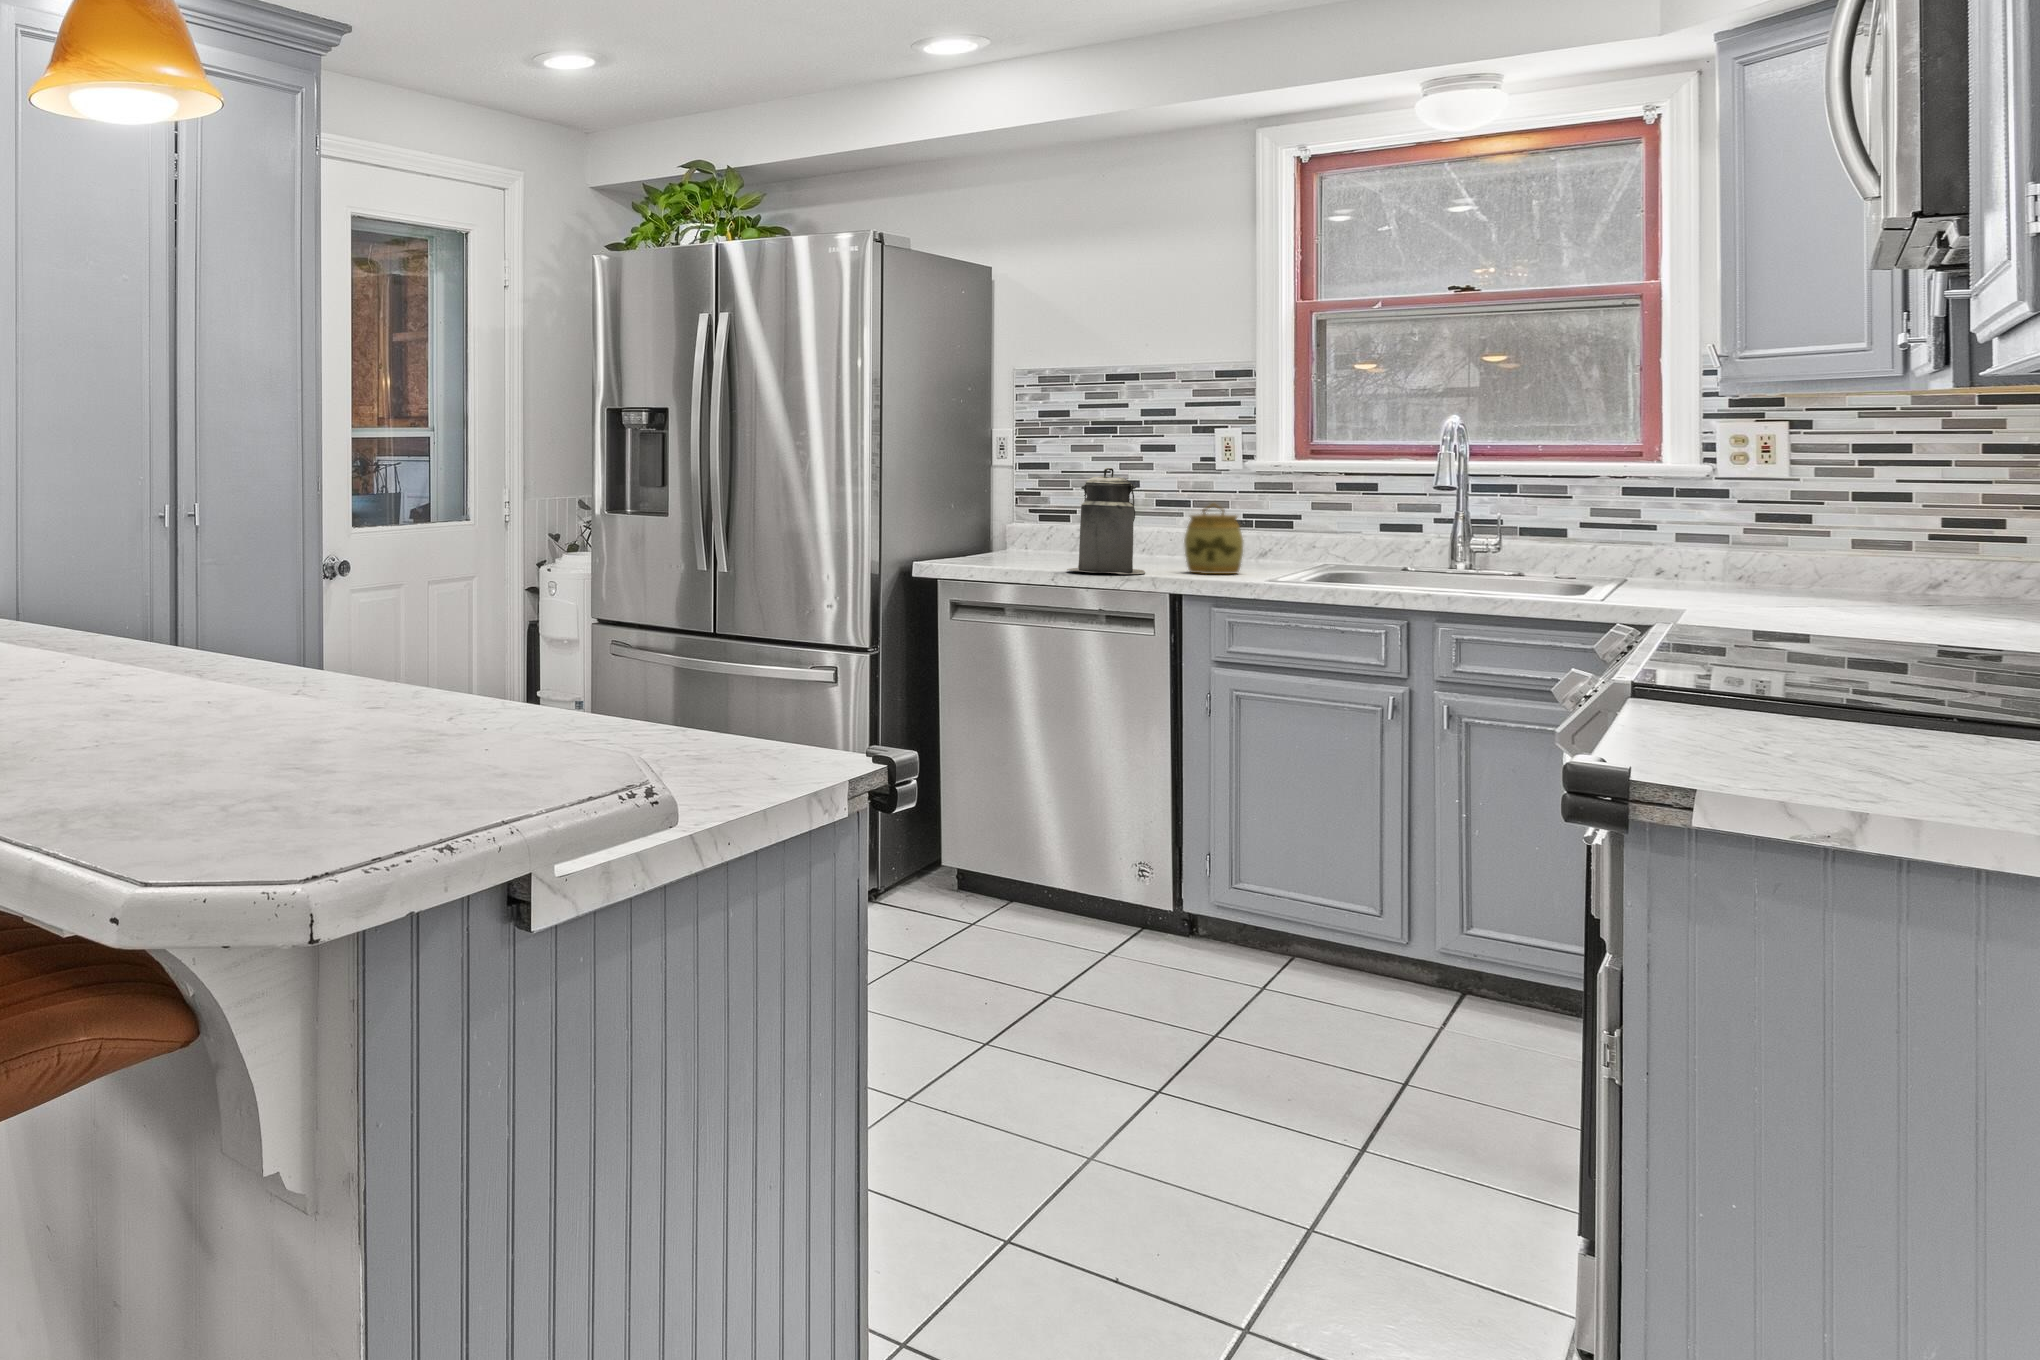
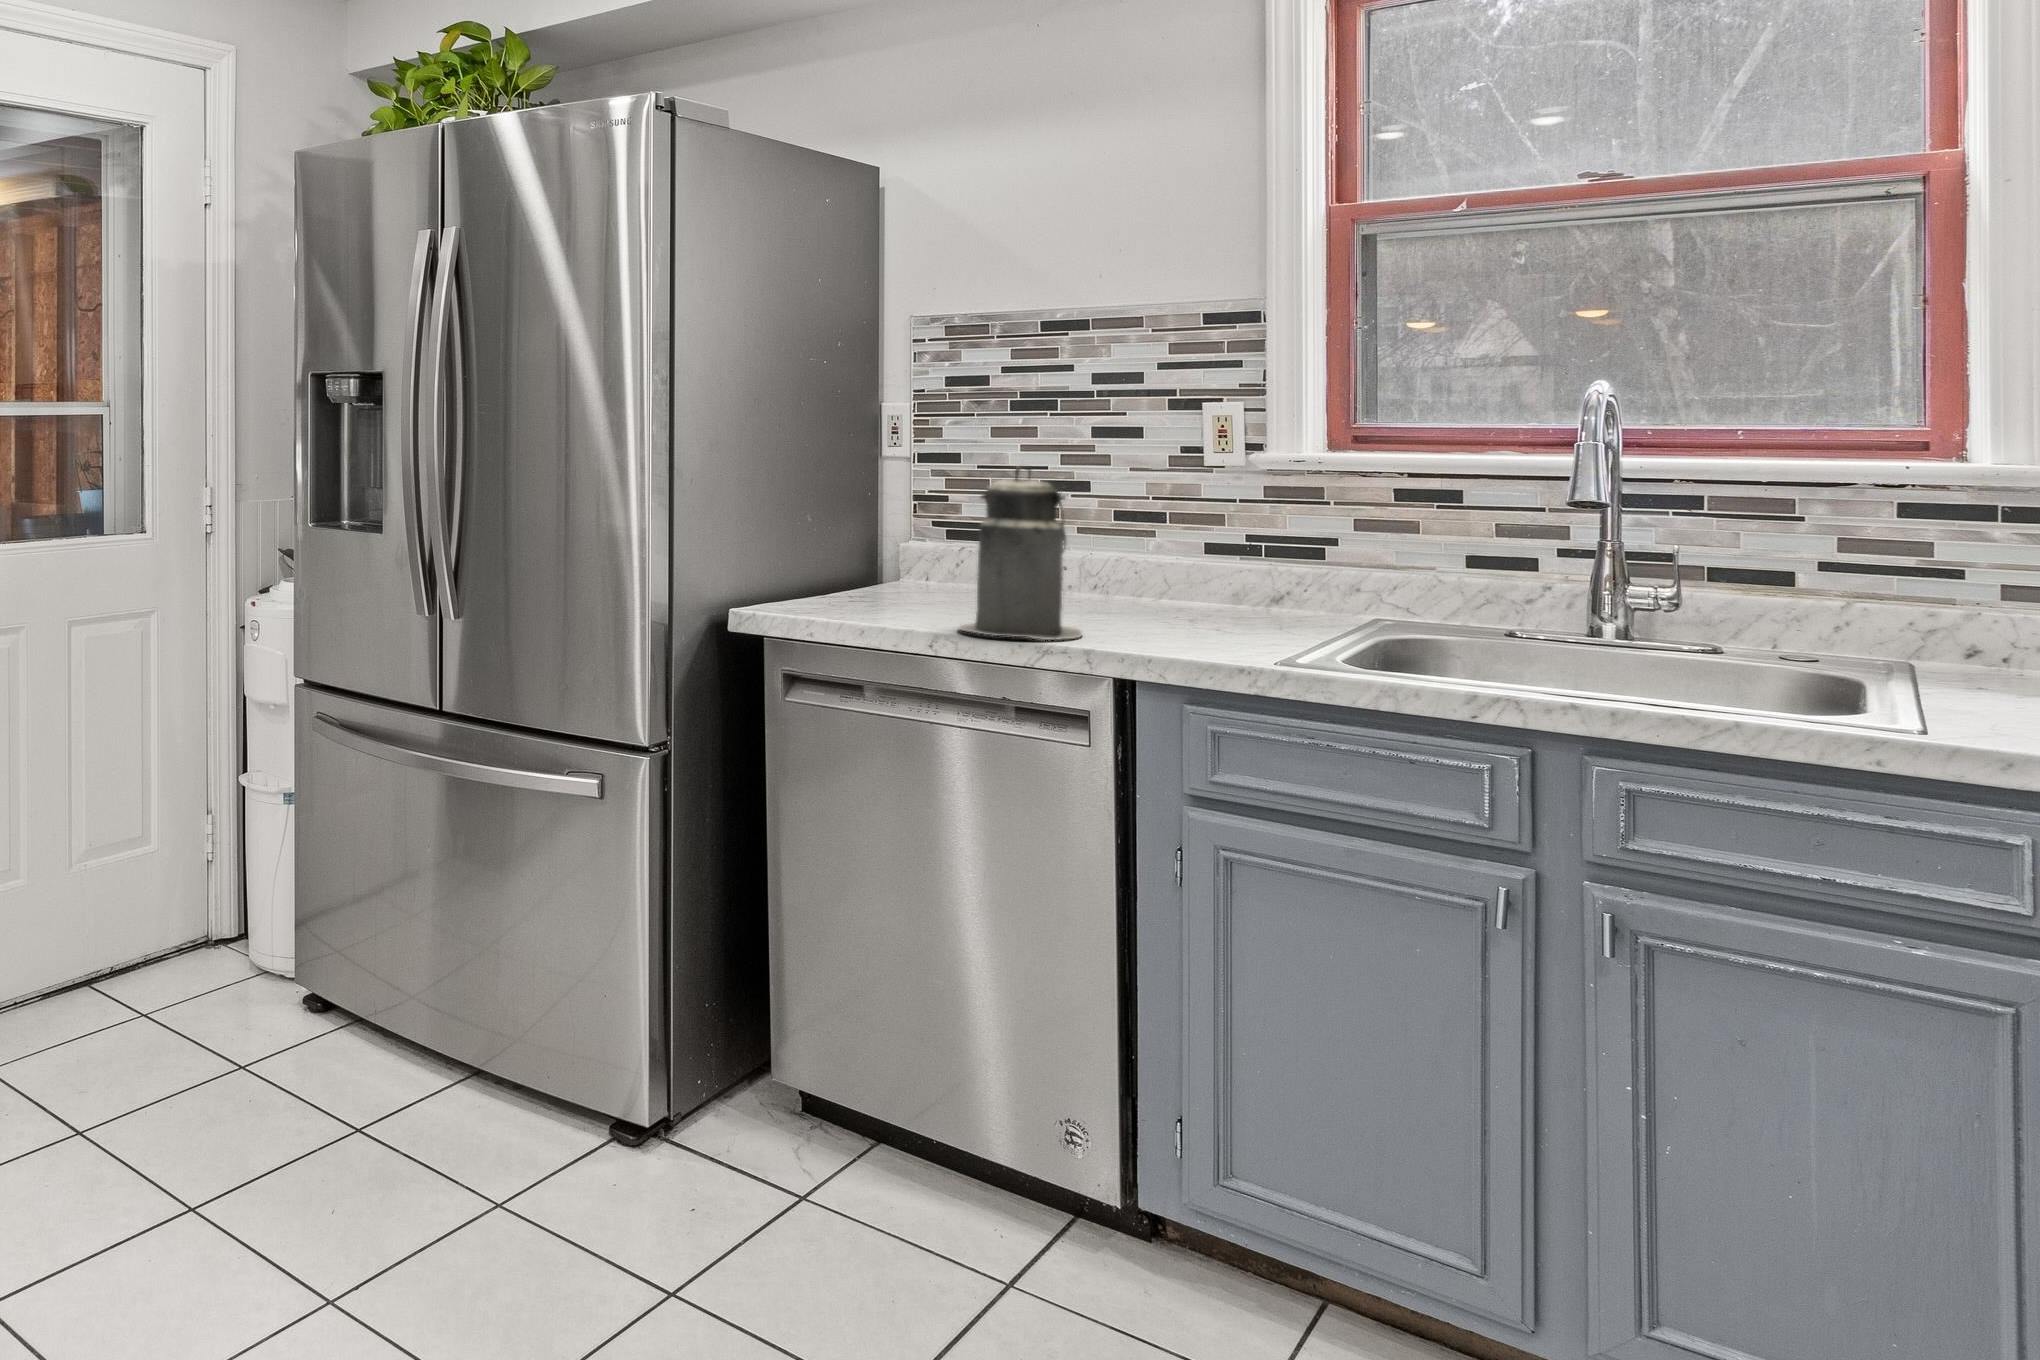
jar: present [1184,504,1243,574] -> none [1147,522,1243,641]

